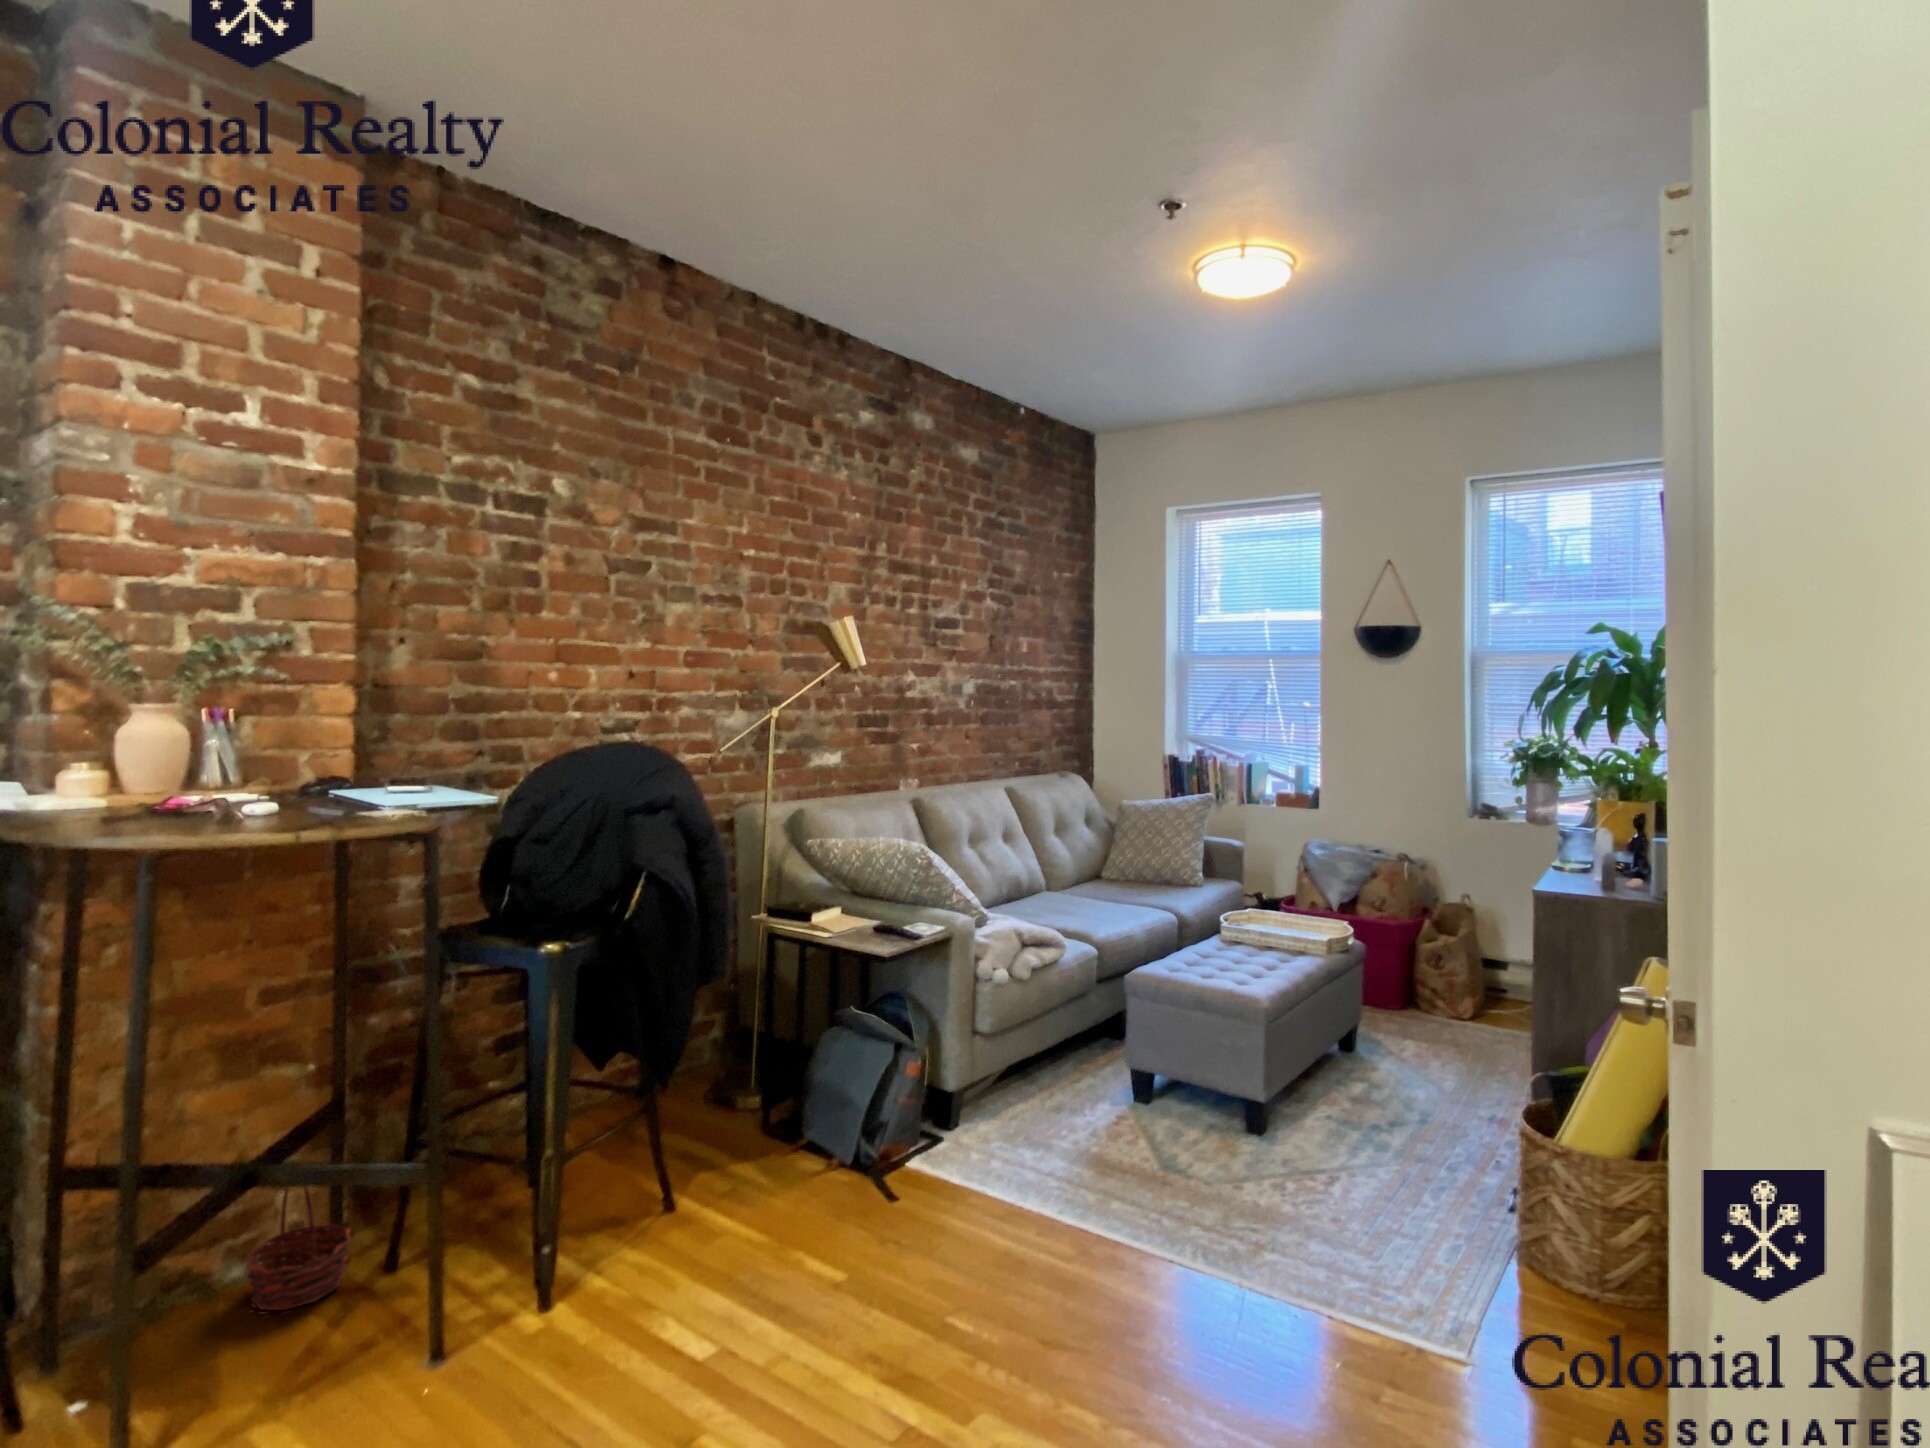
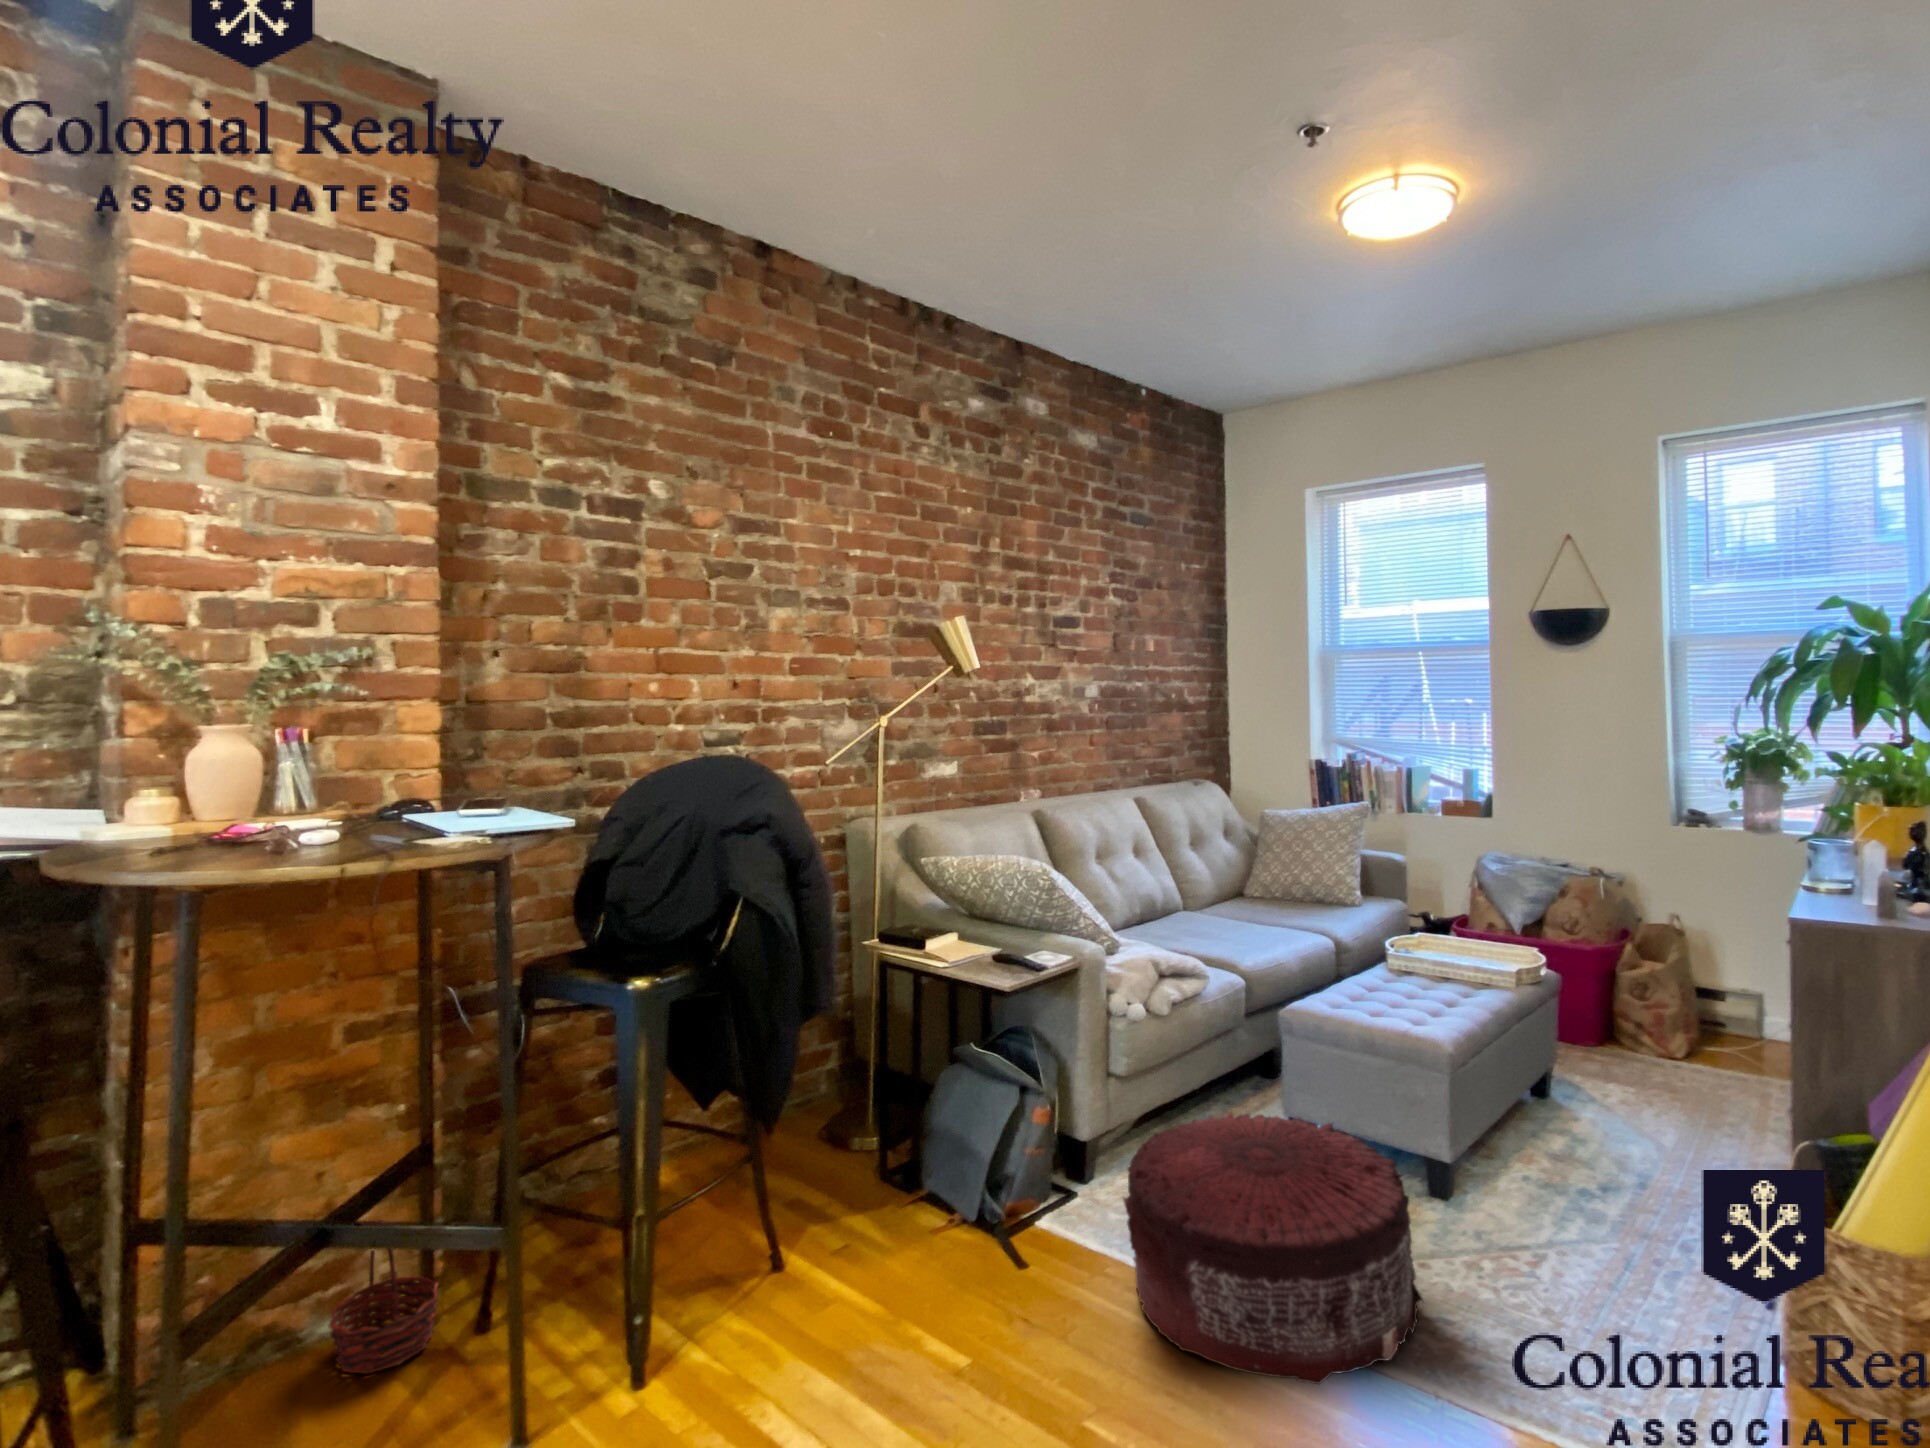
pouf: none [986,1059,1235,1273] -> present [1123,1112,1423,1384]

